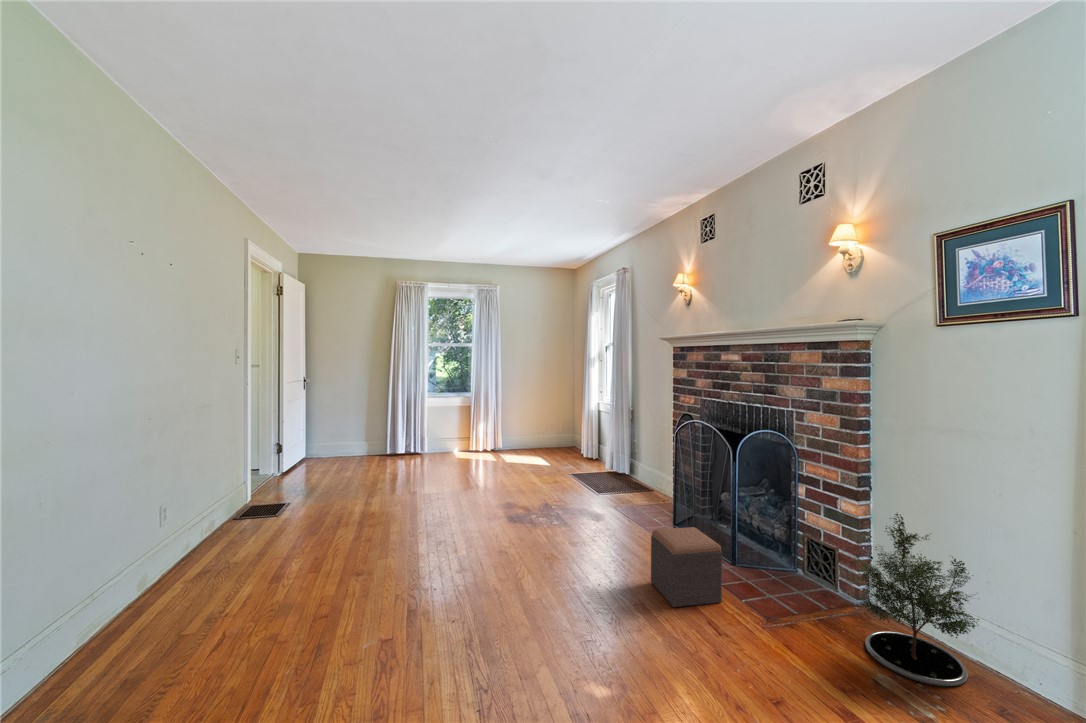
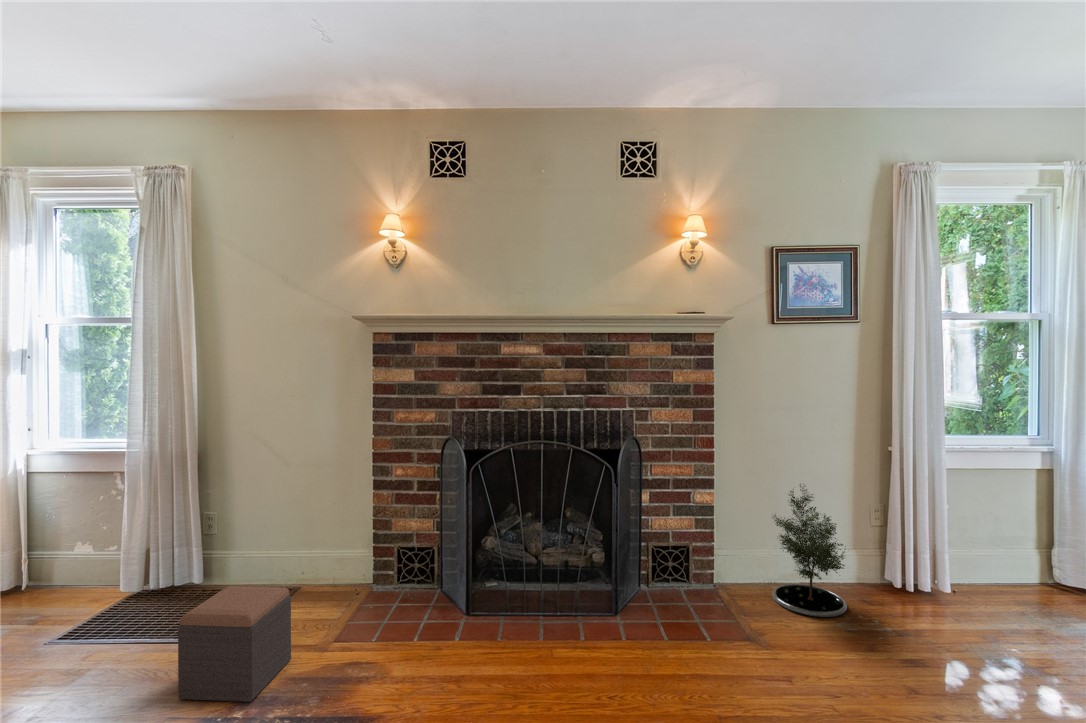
footstool: present [651,527,722,607] -> present [178,586,291,702]

